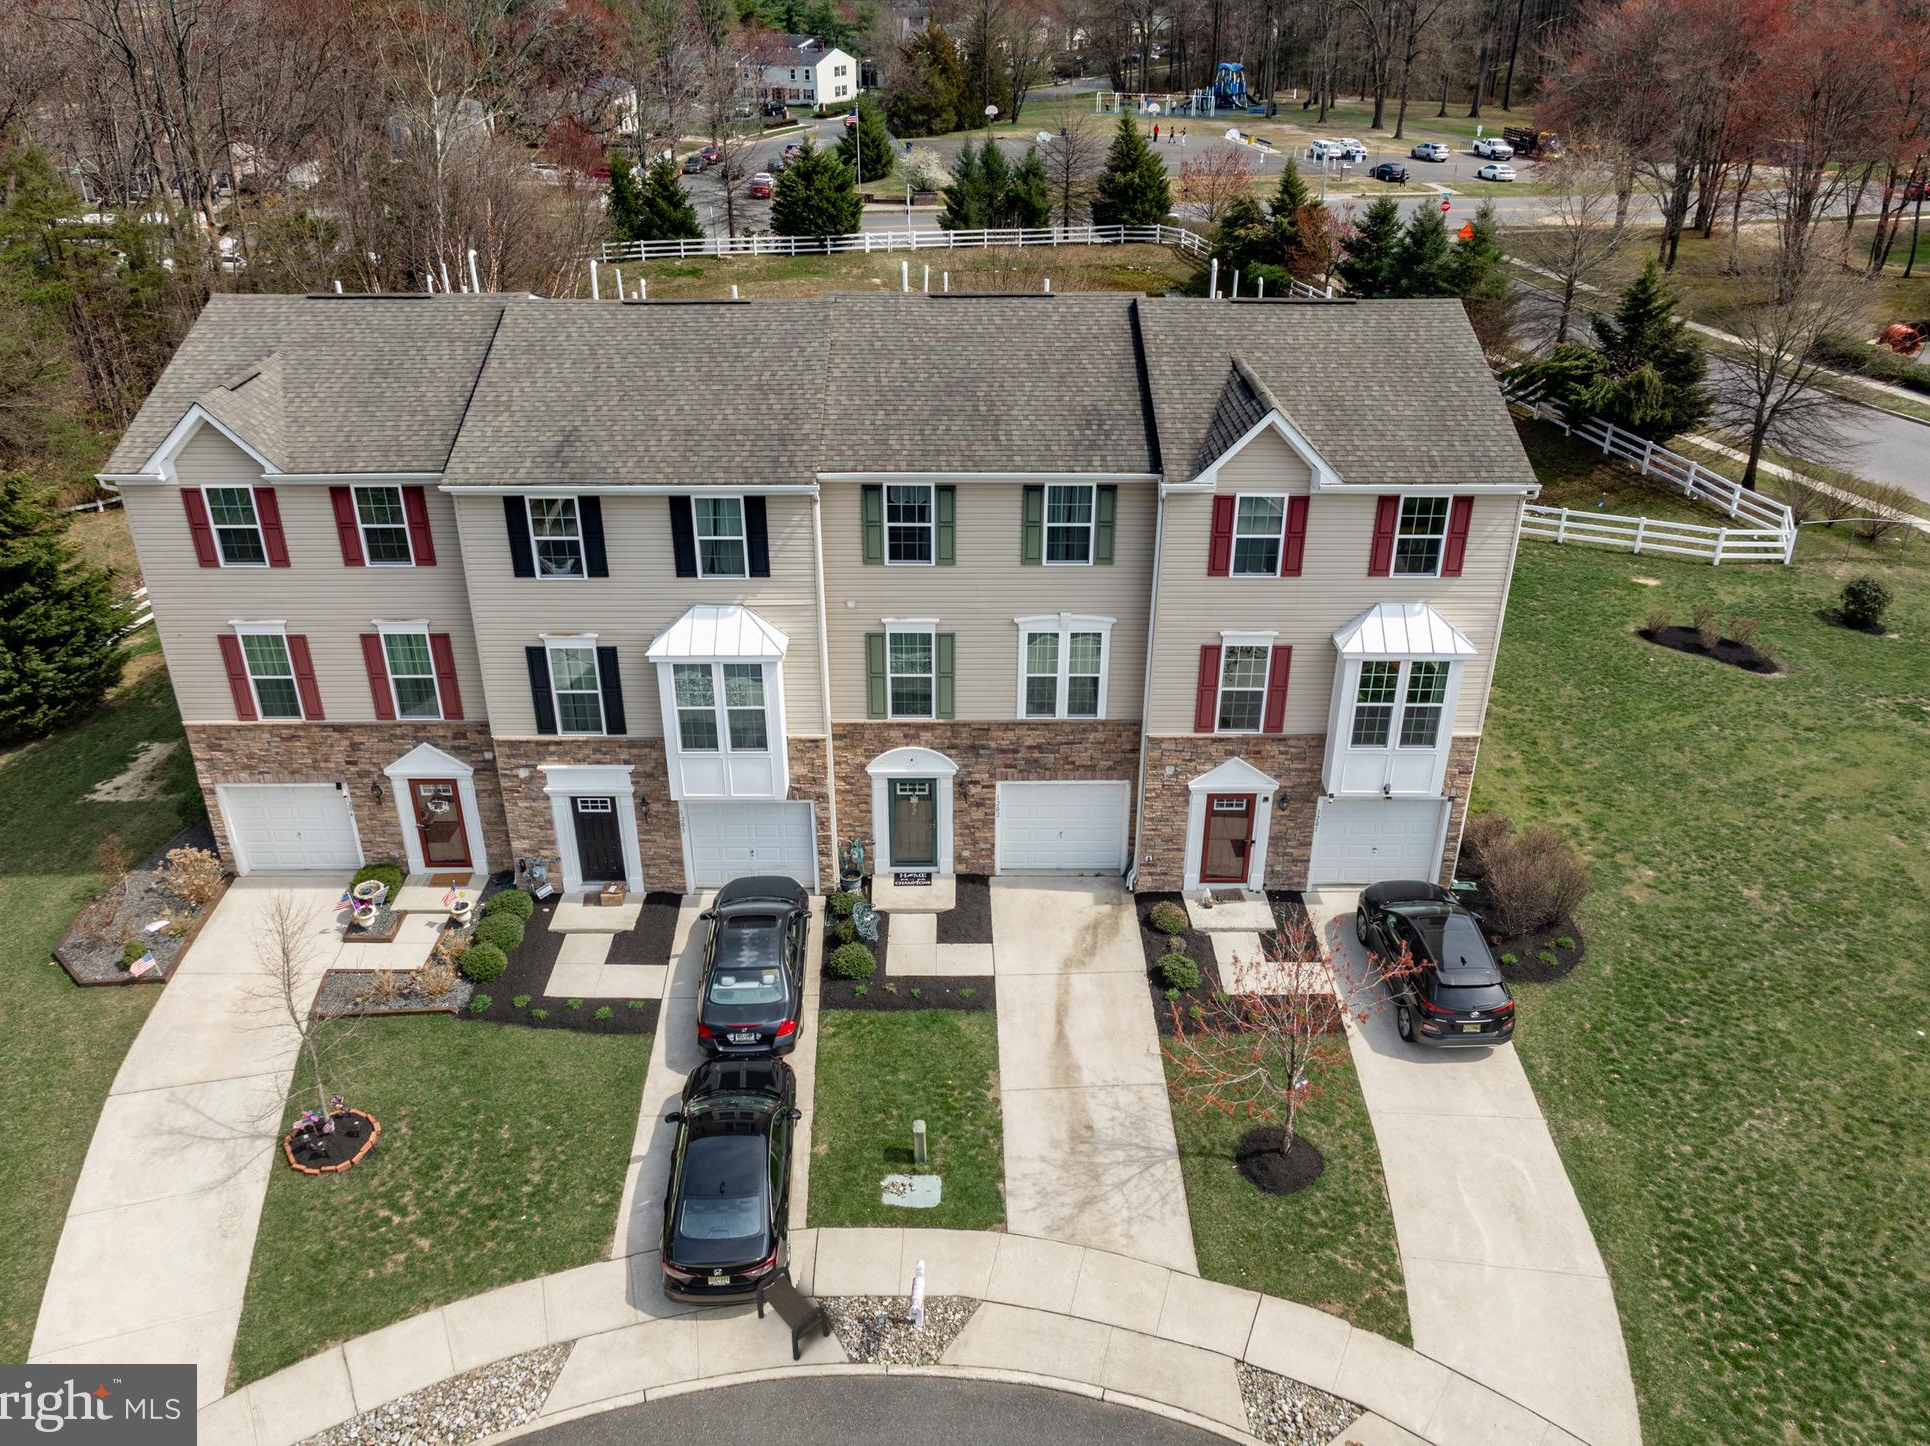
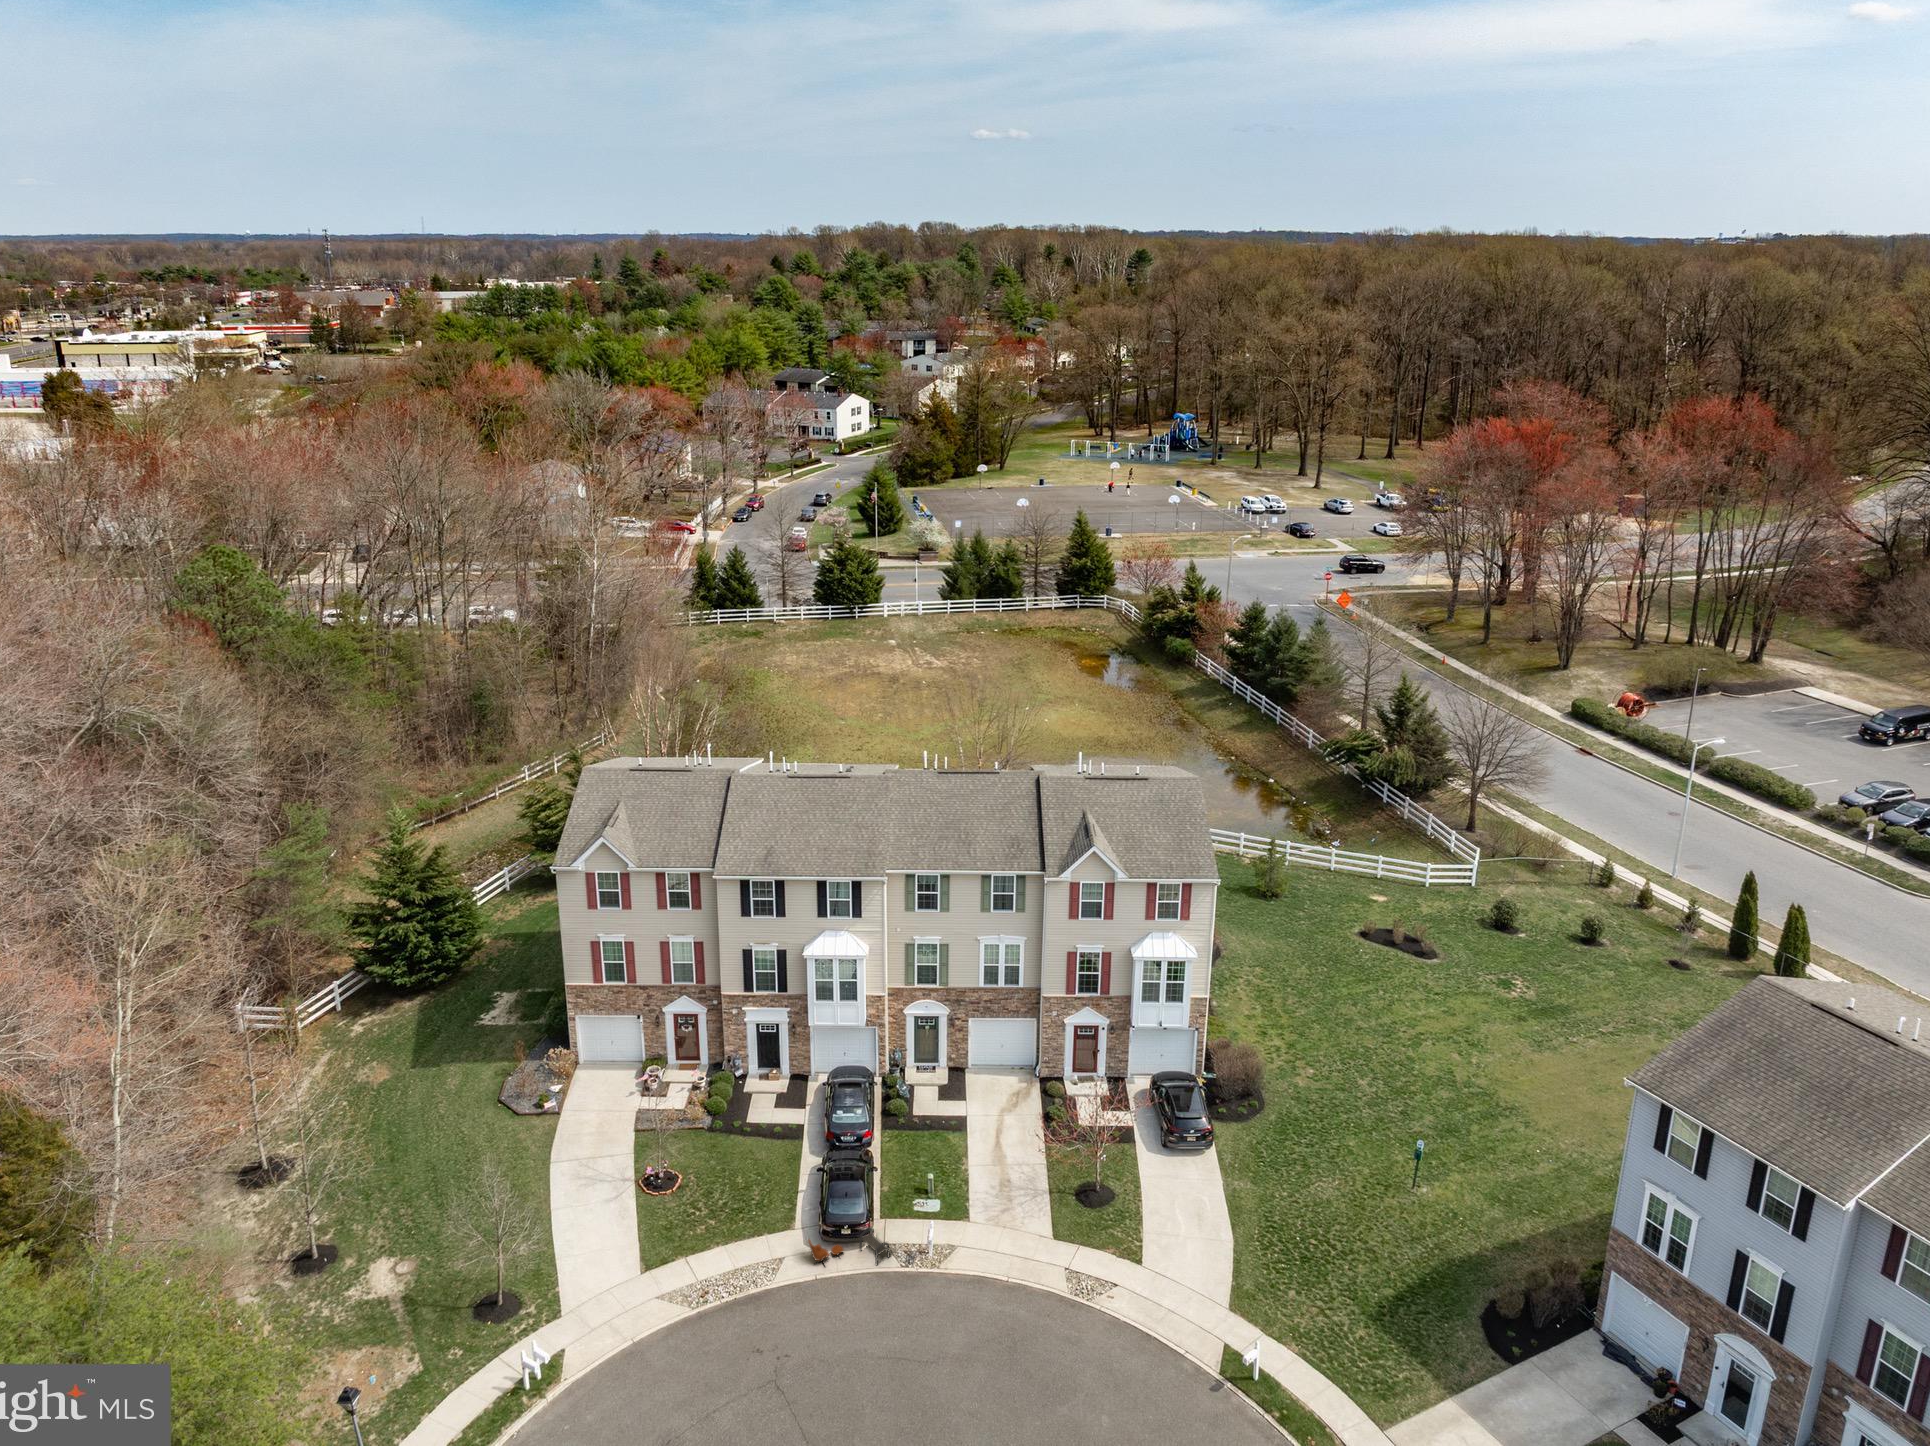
lounge chair: none [627,1306,720,1369] -> present [808,1240,843,1263]

